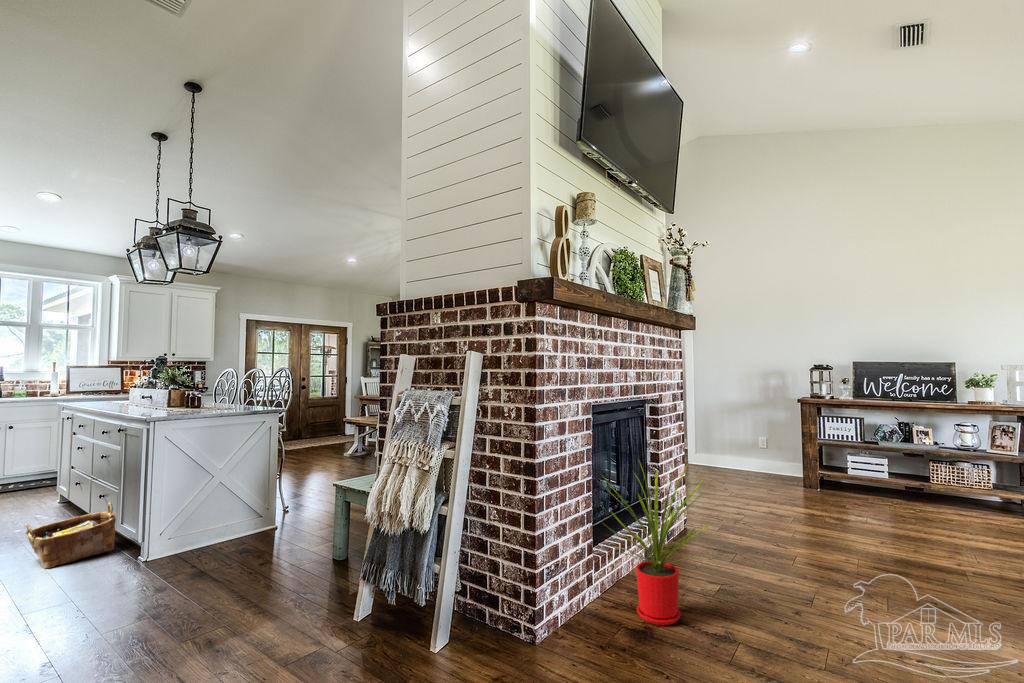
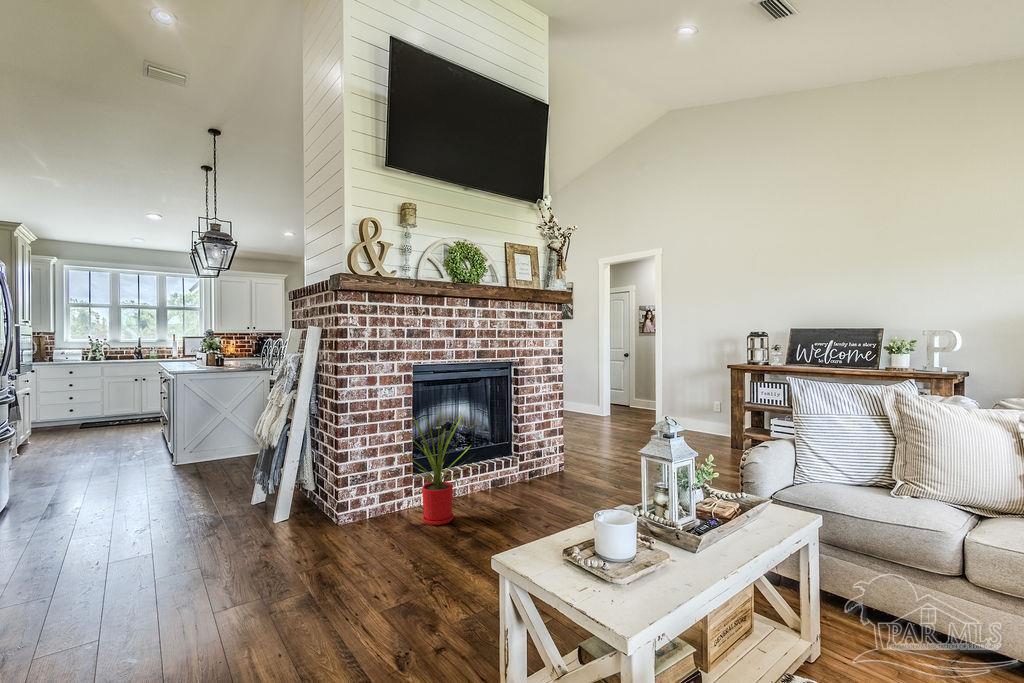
woven basket: present [25,502,116,568] -> none [106,428,163,466]

